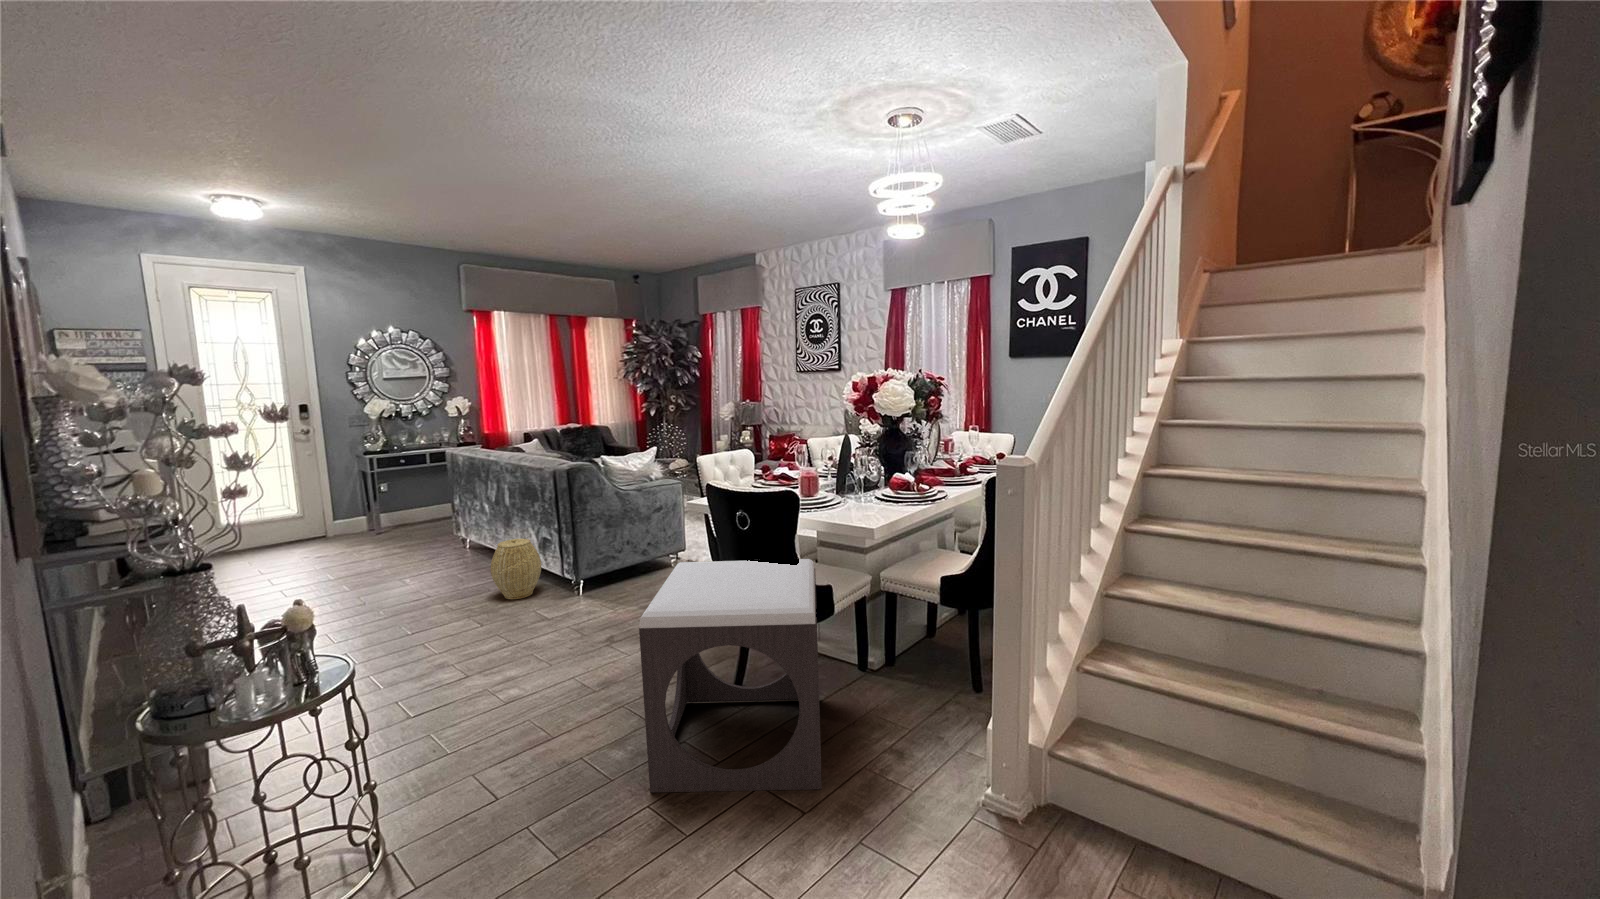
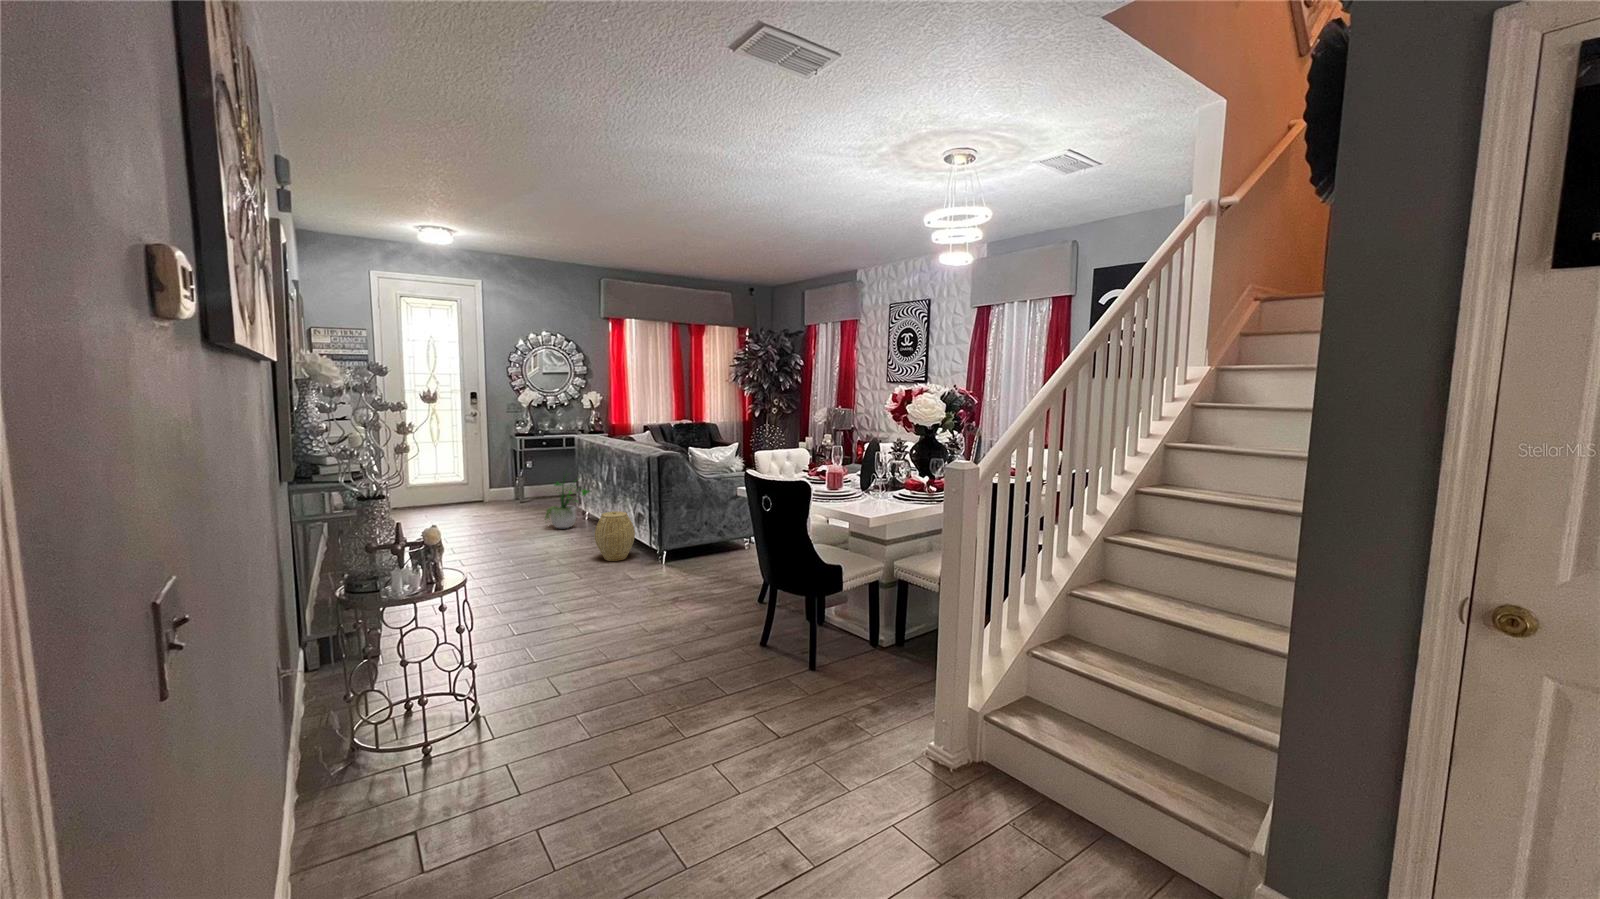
potted plant: none [415,481,475,564] -> present [545,476,589,529]
footstool: present [639,559,822,792] -> none [668,534,828,725]

